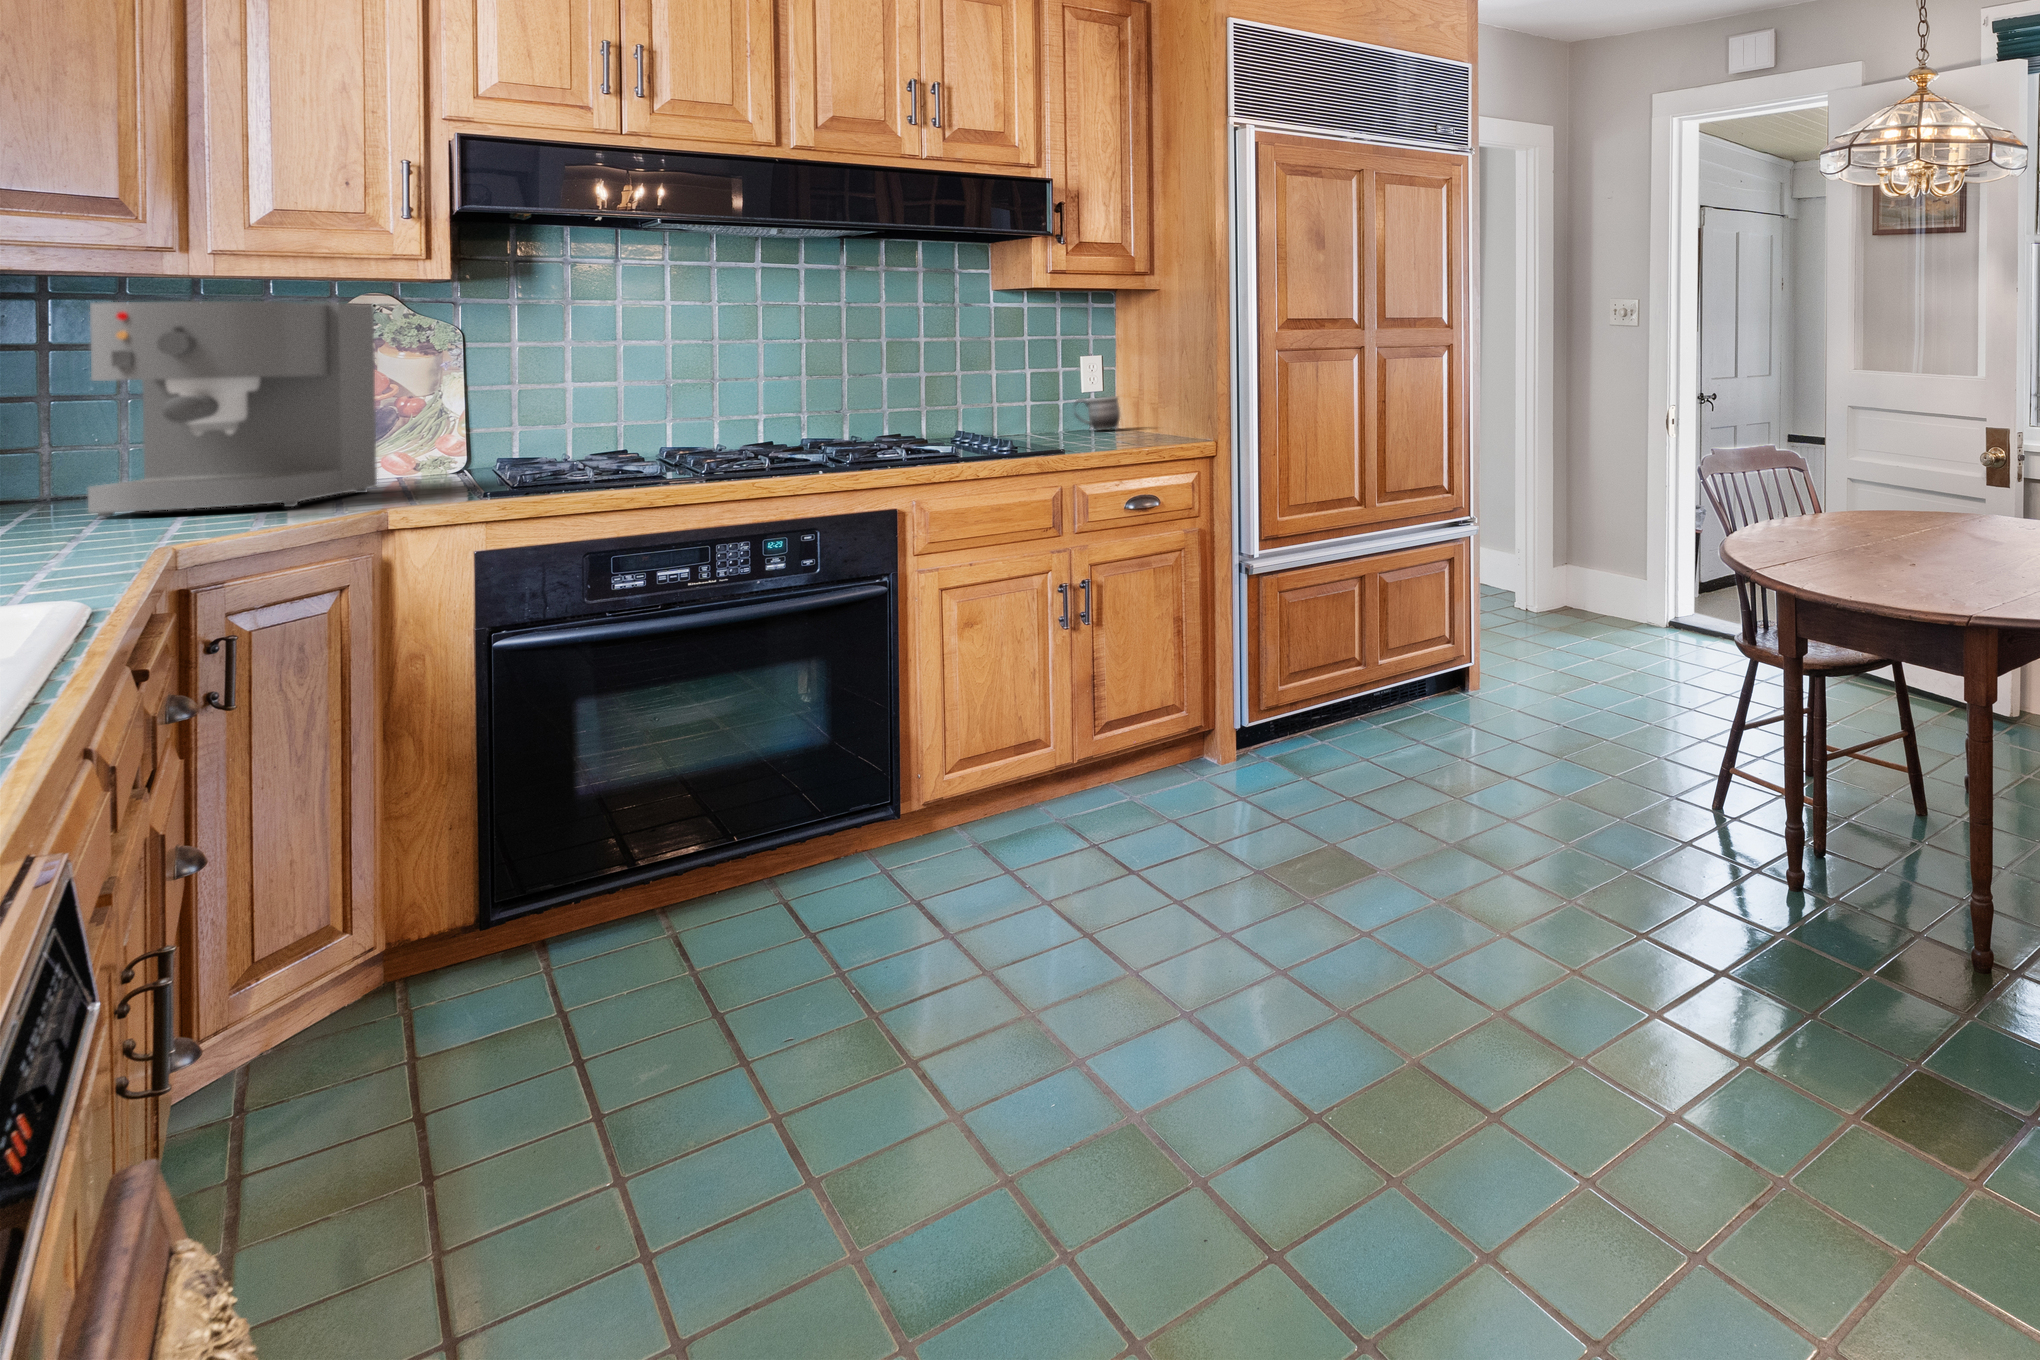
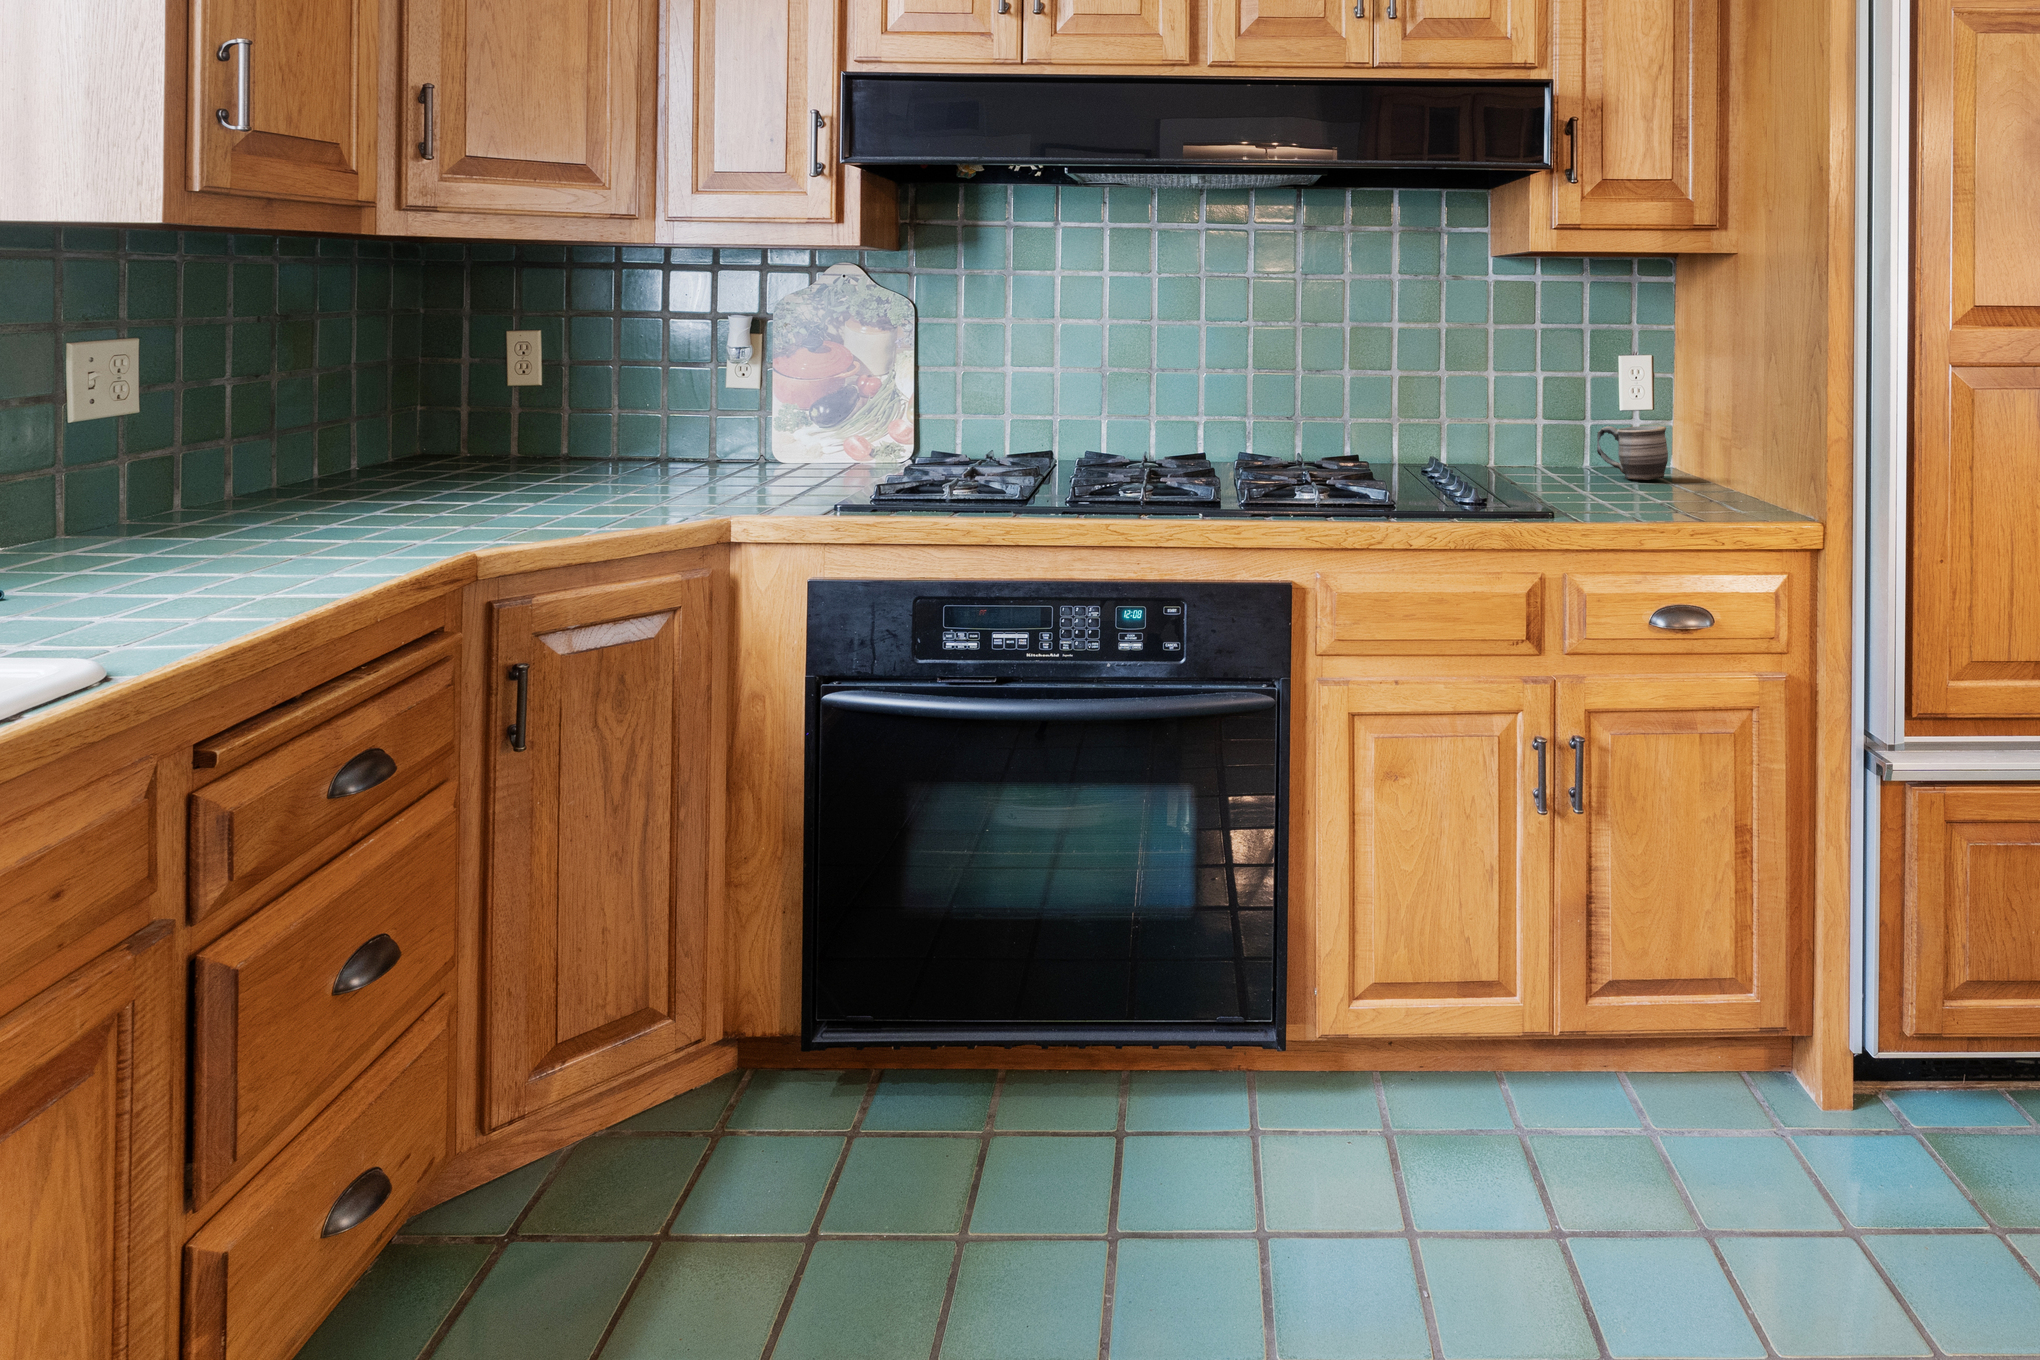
coffee maker: present [88,301,377,518] -> none [567,278,795,505]

